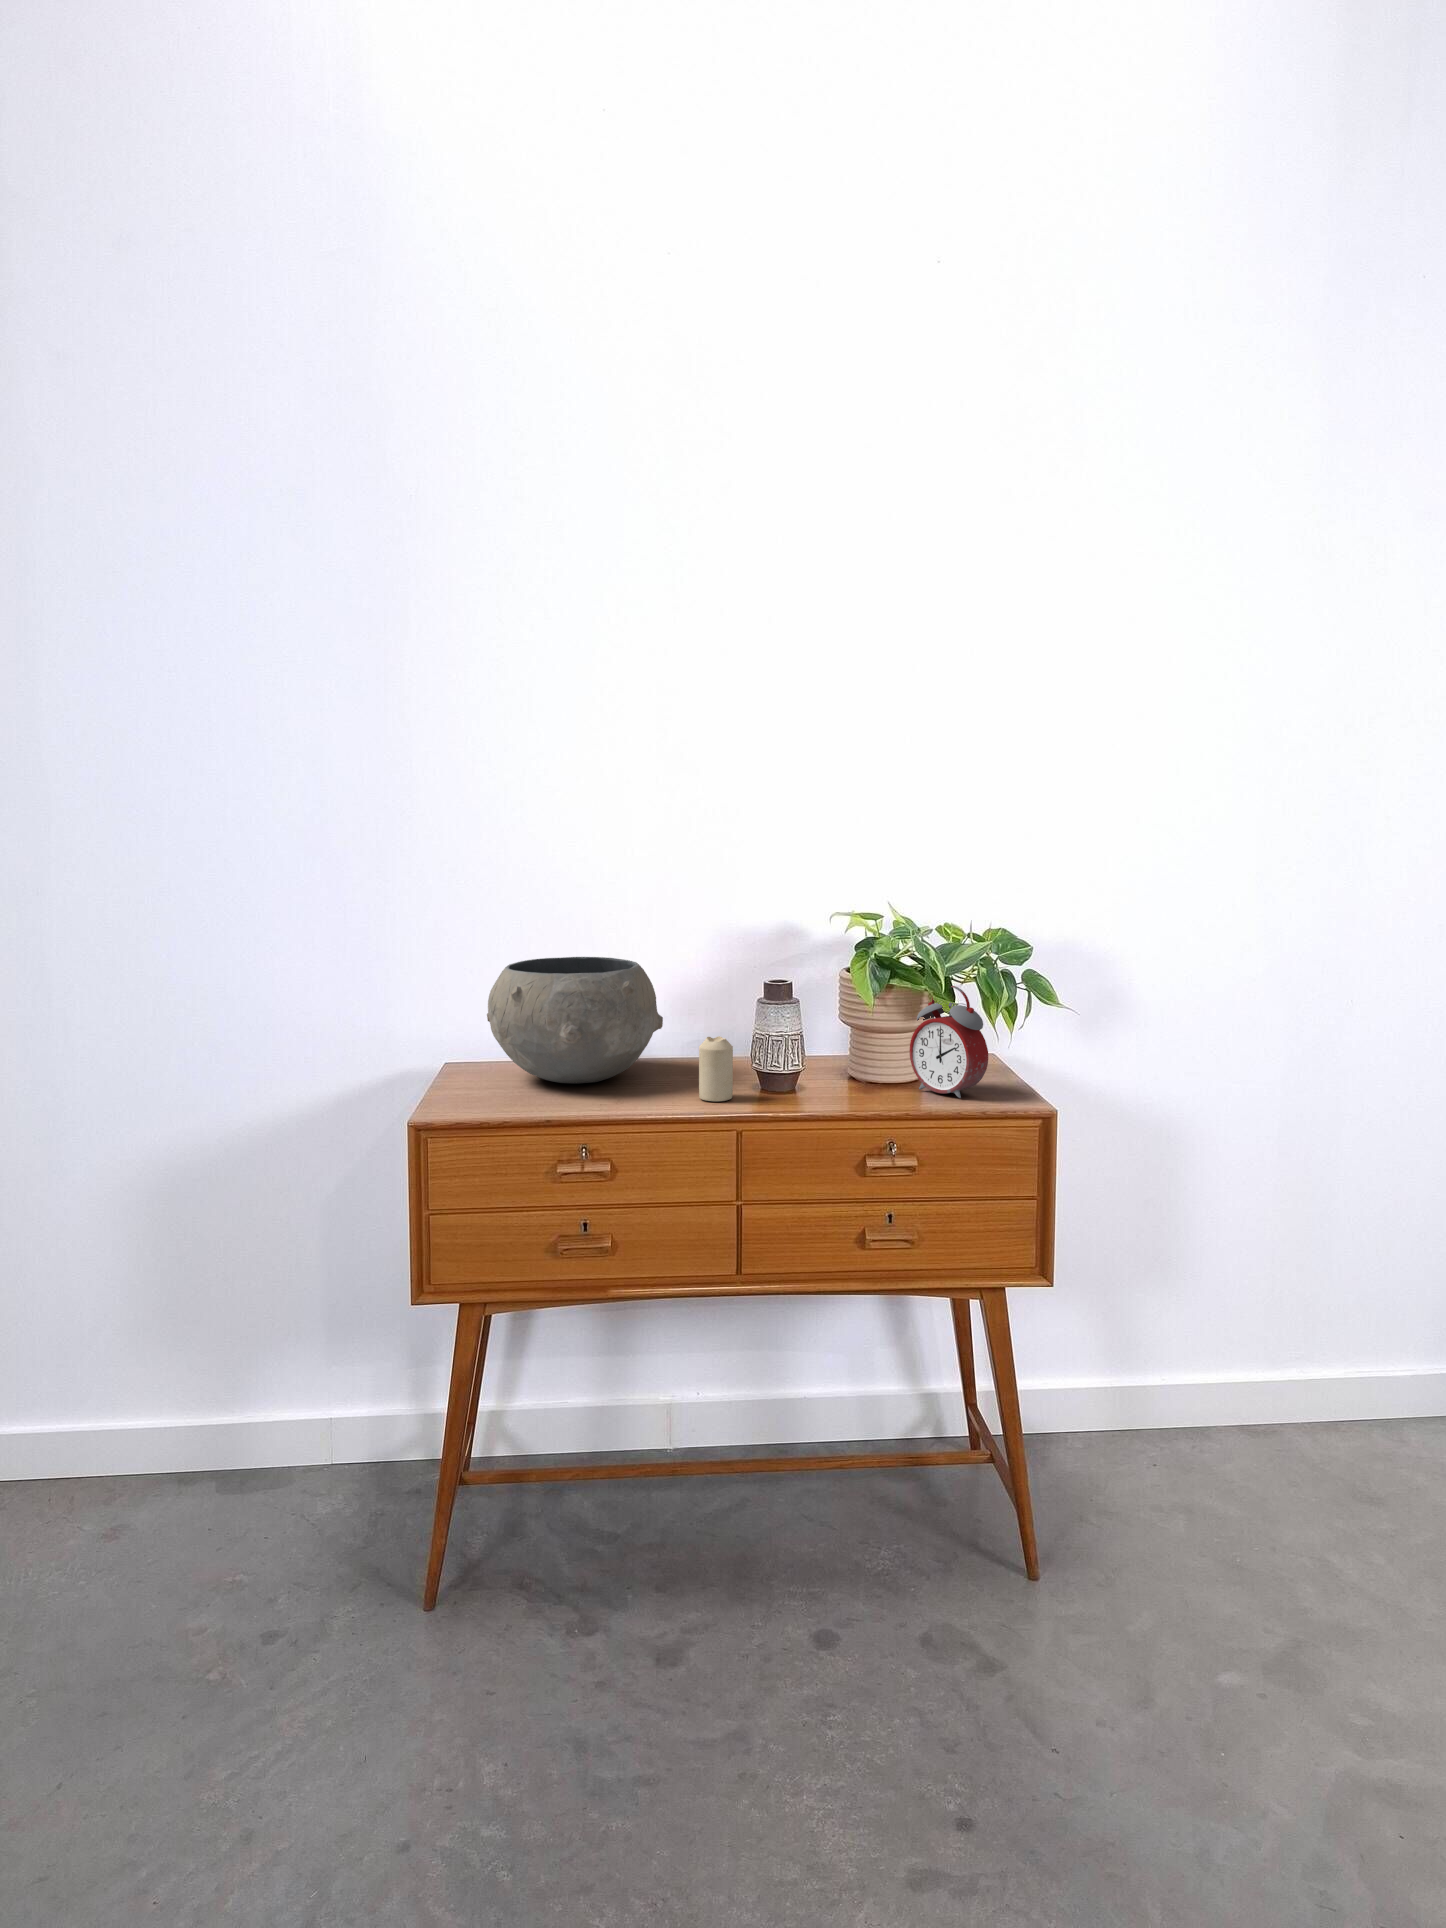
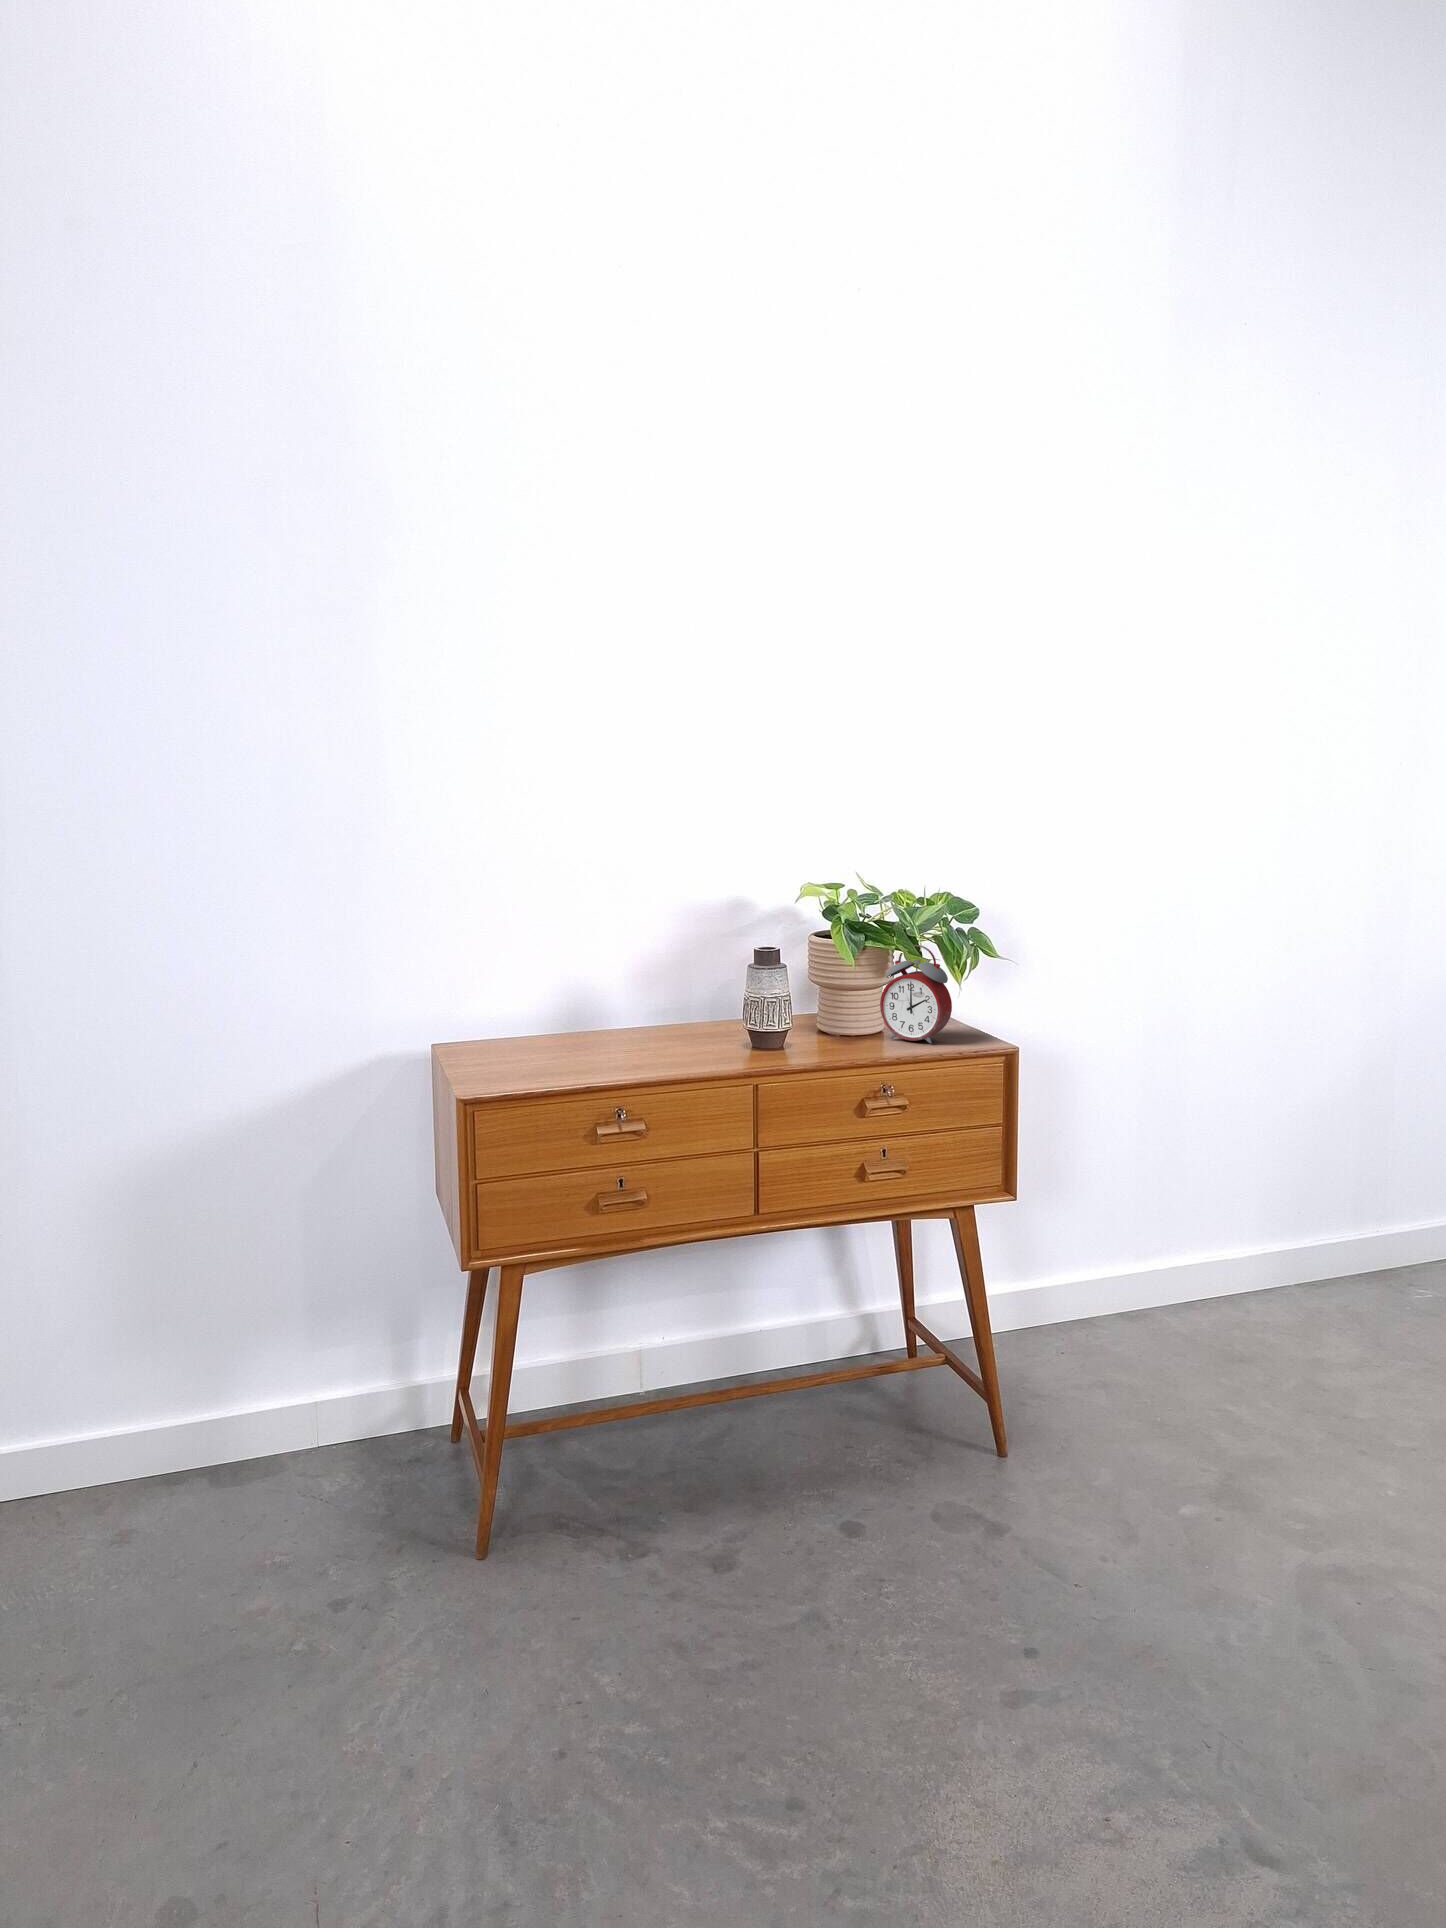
ceramic bowl: present [487,957,663,1084] -> none [483,933,651,1054]
candle: present [699,1036,733,1101] -> none [707,1001,737,1061]

